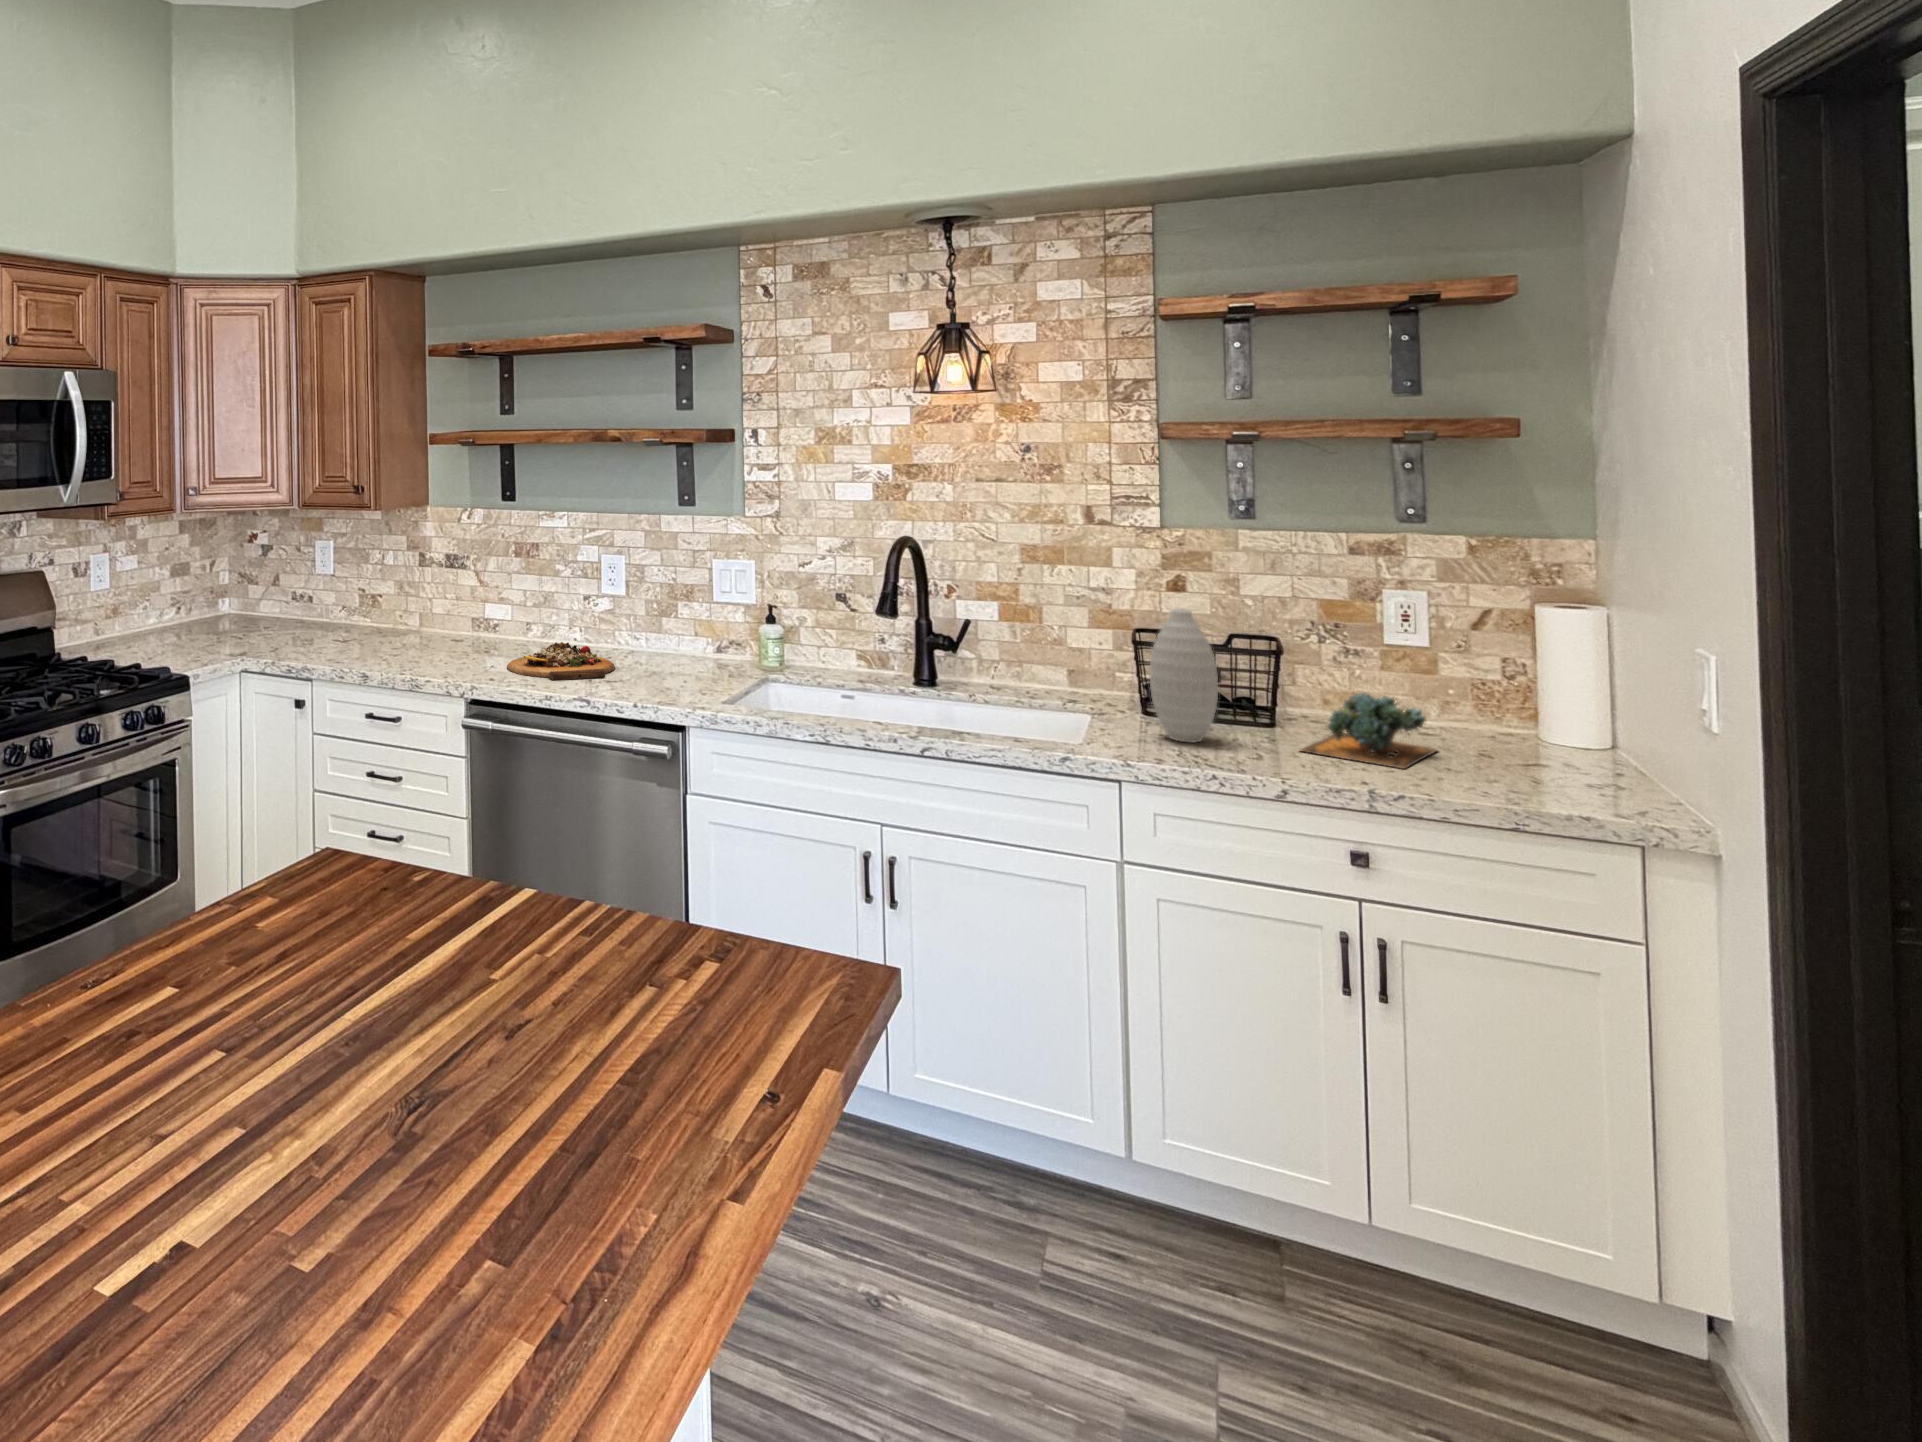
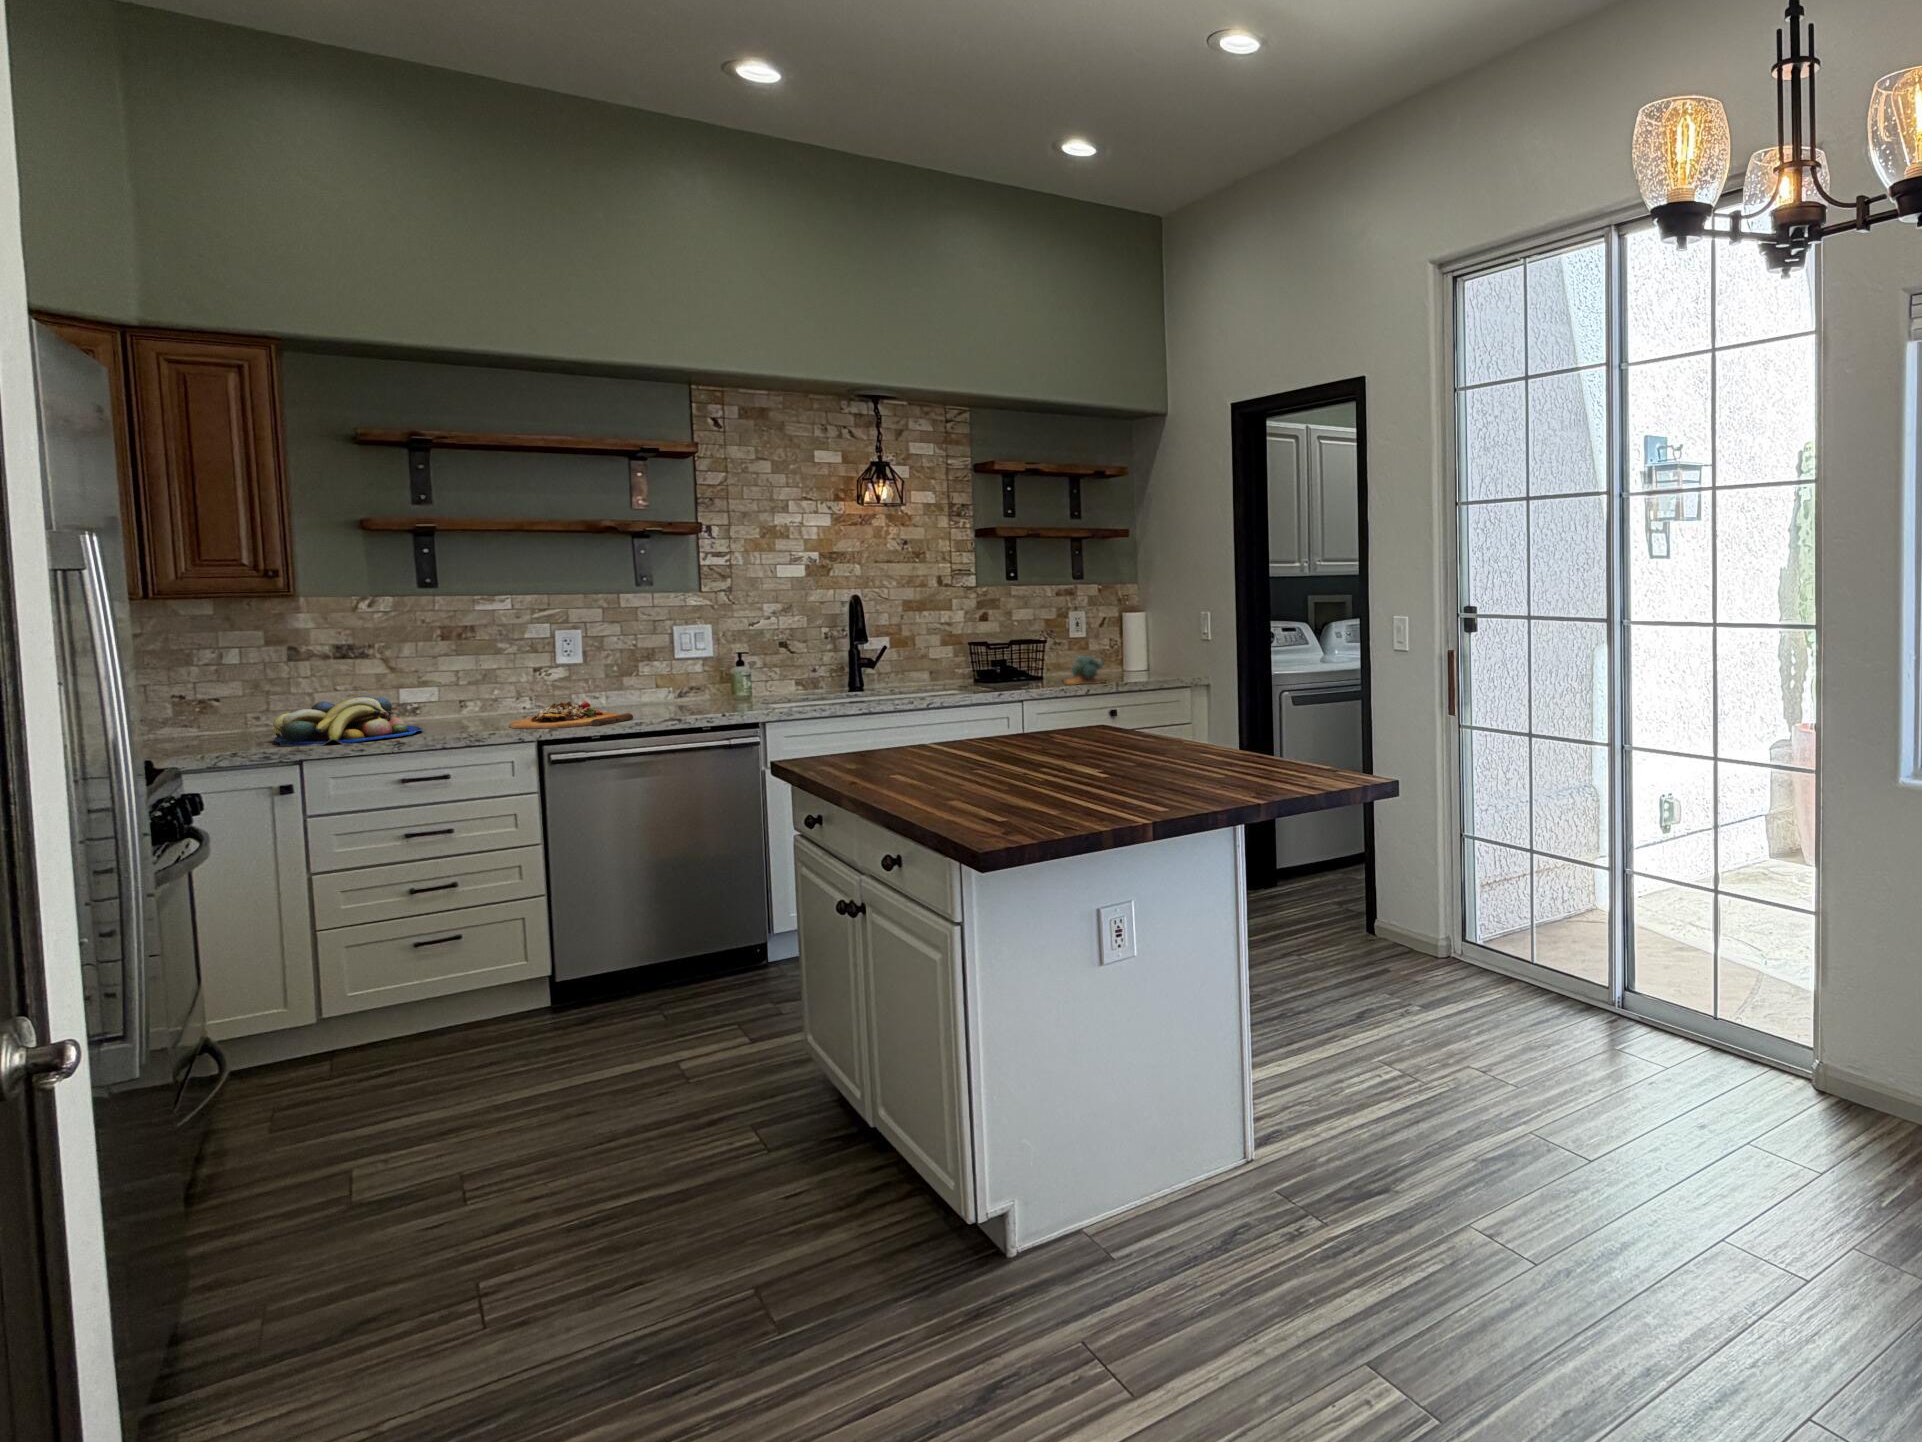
fruit bowl: none [360,608,472,657] -> present [273,696,423,747]
vase: present [1150,609,1218,743] -> none [1004,624,1036,689]

